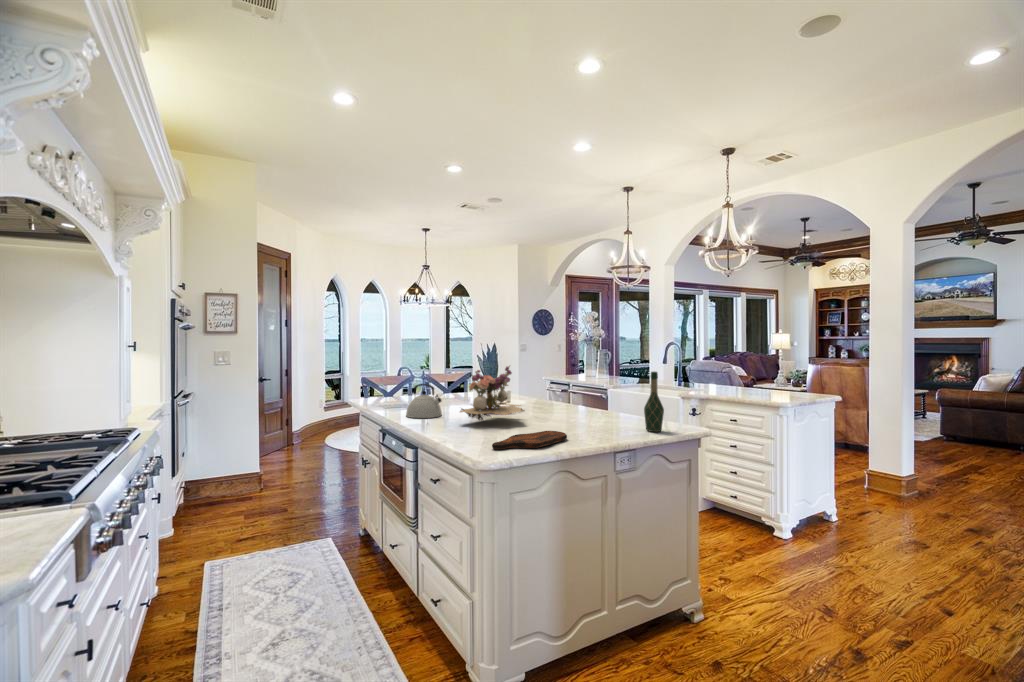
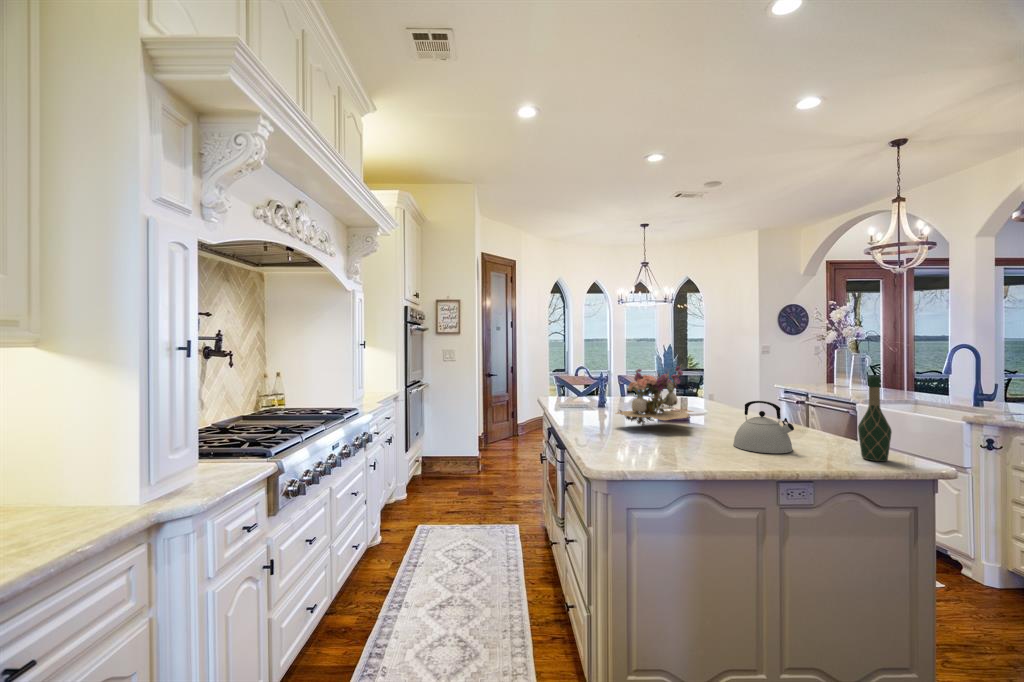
kettle: present [406,384,442,418] -> present [733,401,794,453]
cutting board: present [492,431,567,450] -> none [625,443,728,461]

